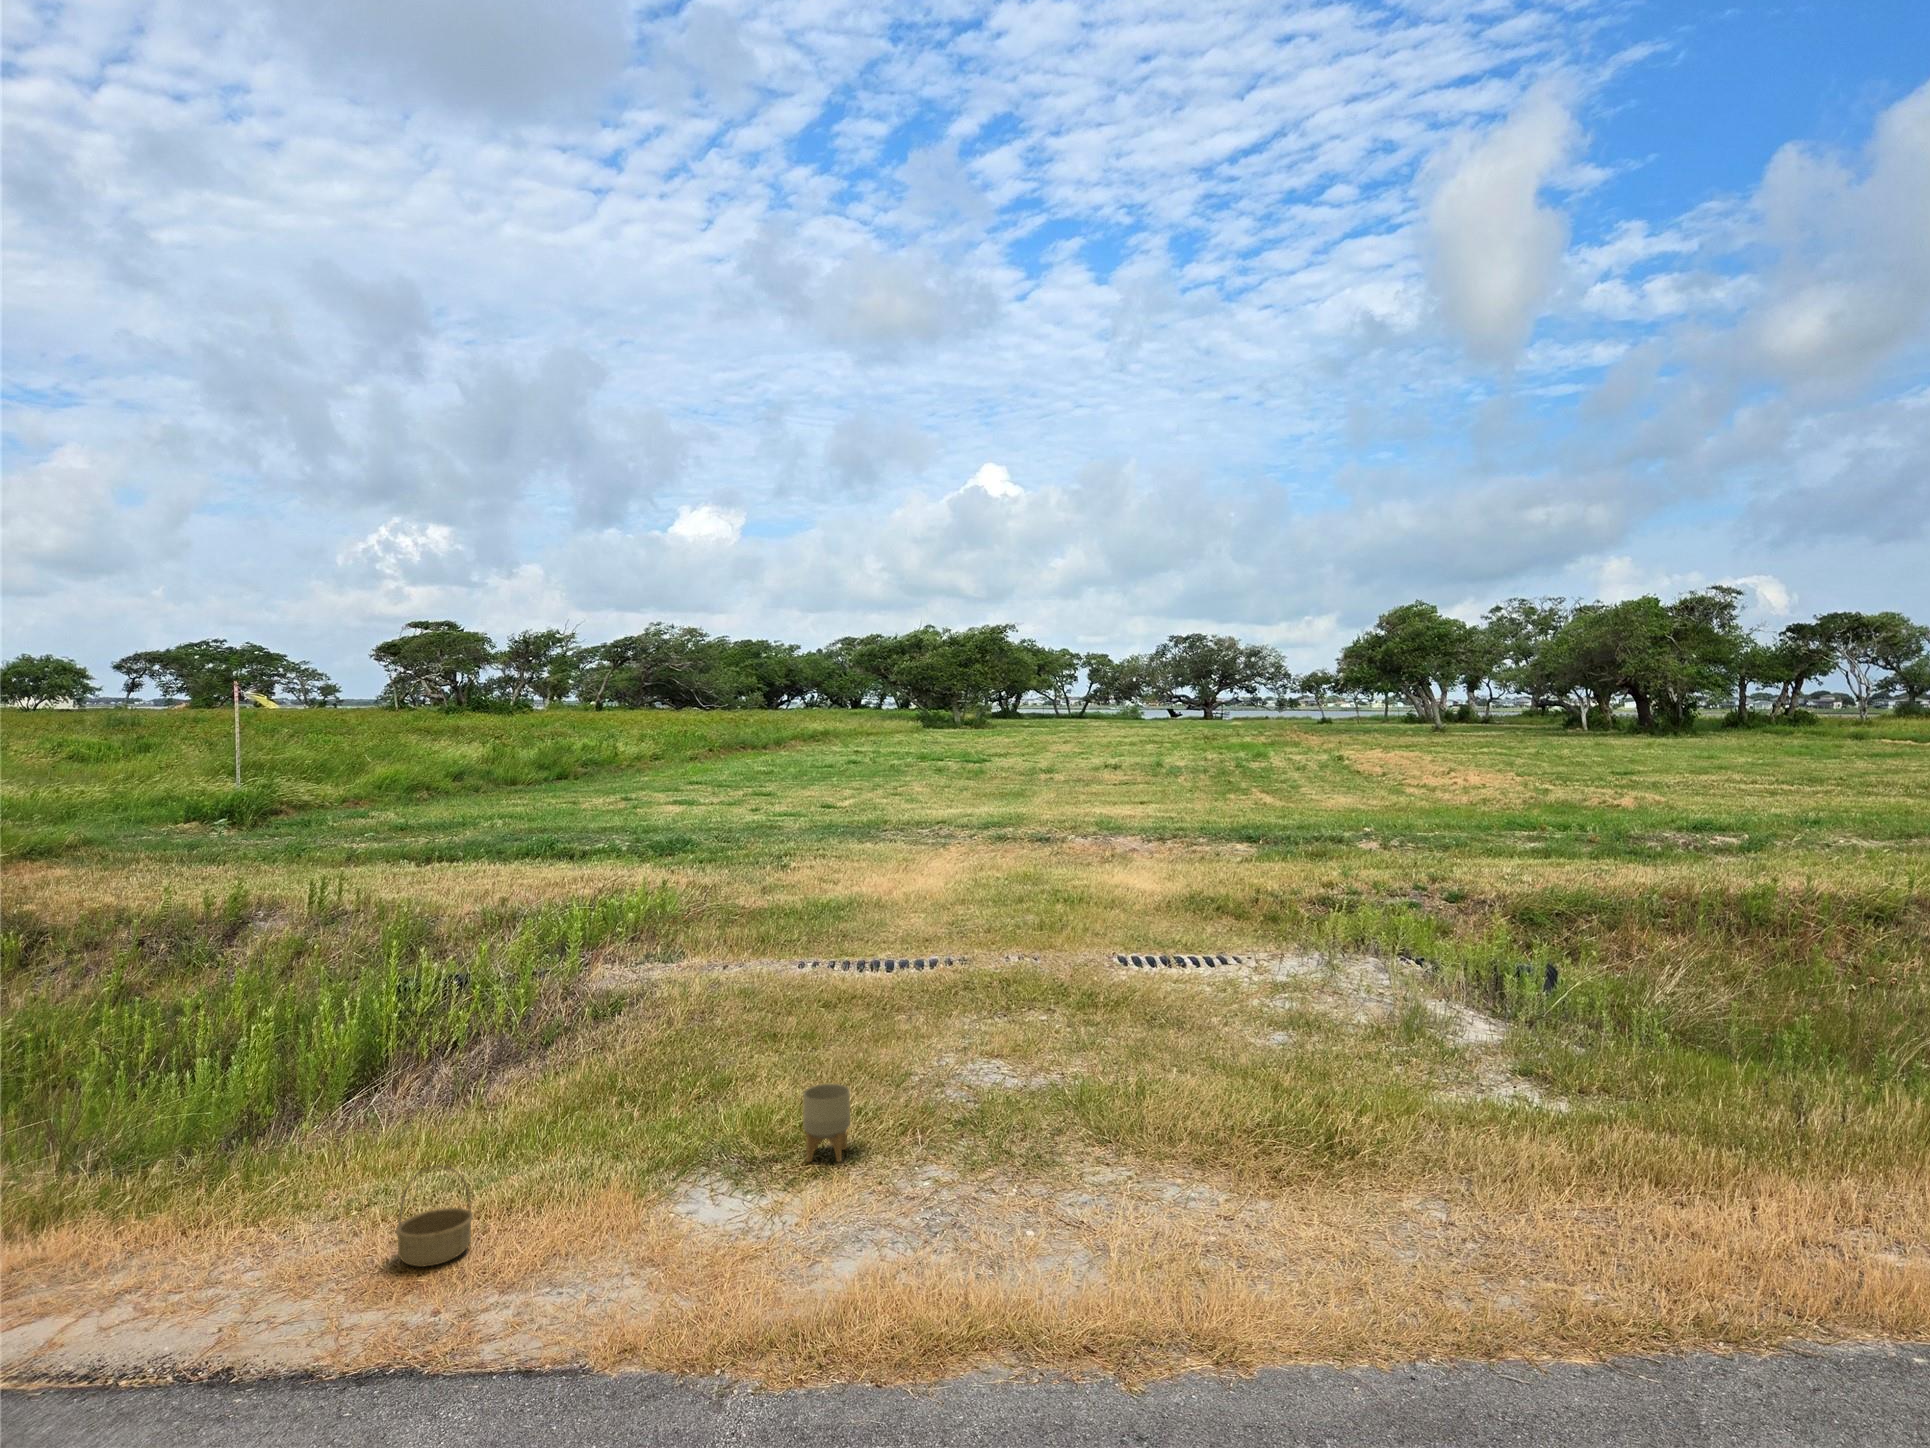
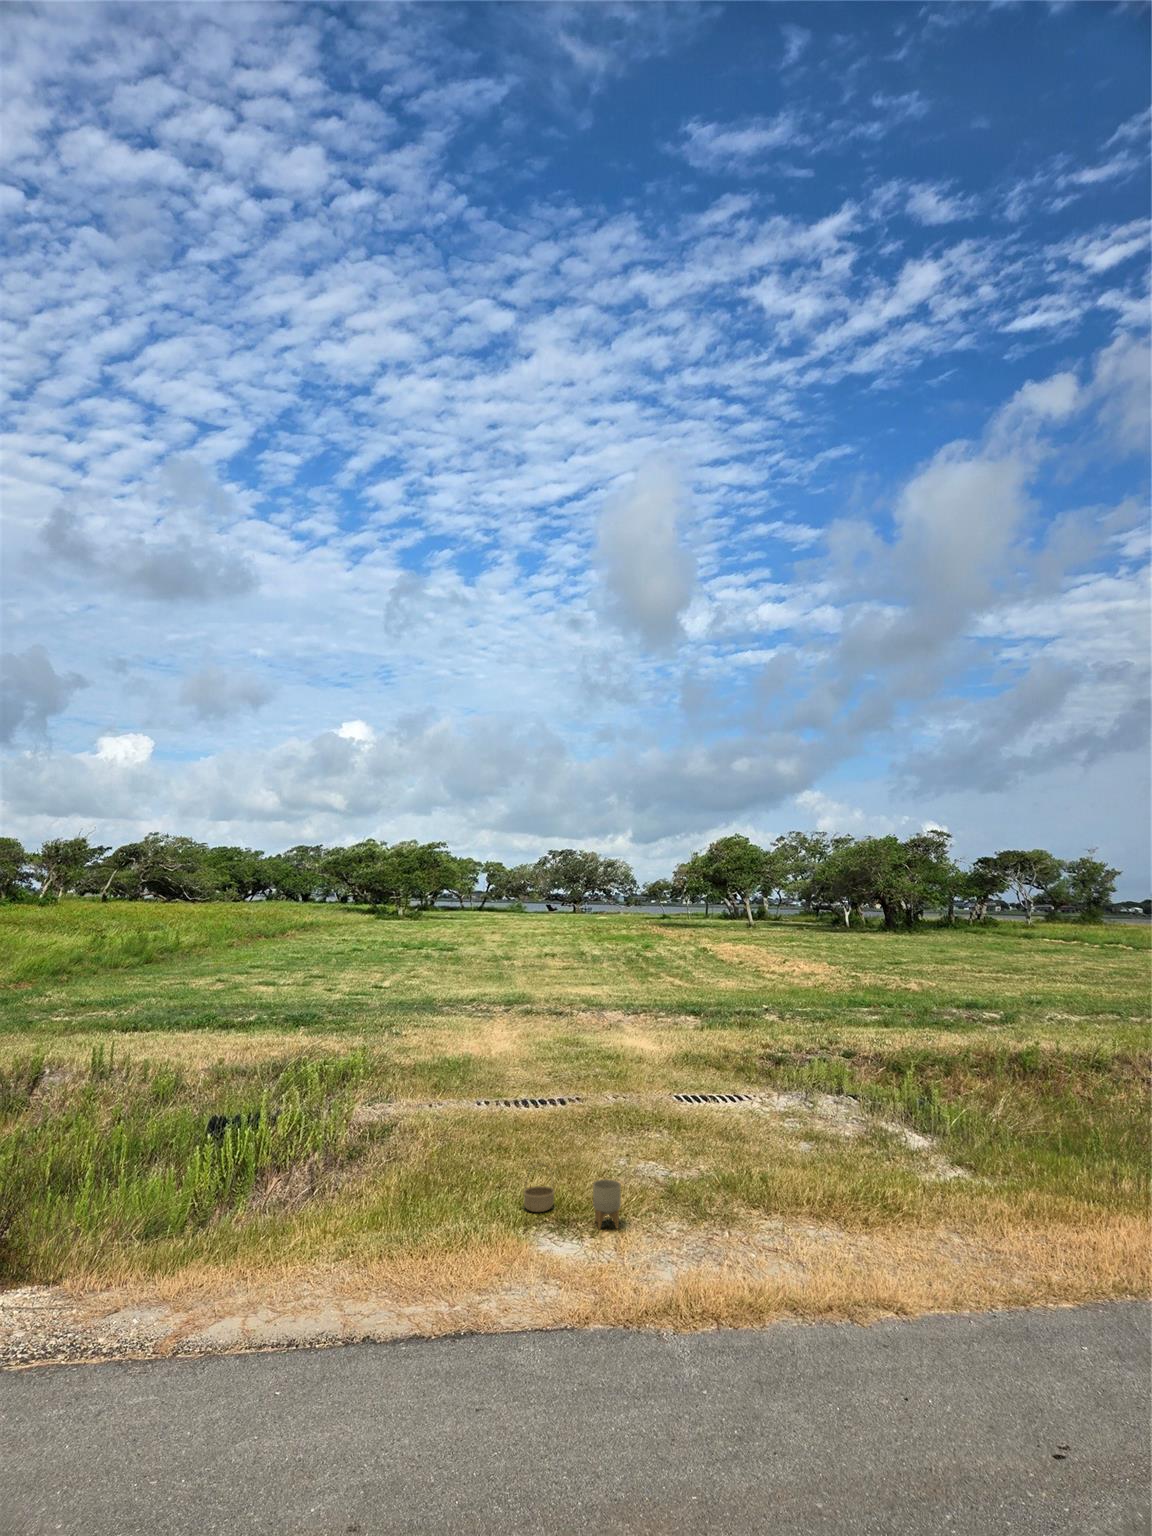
basket: present [396,1165,473,1267] -> present [523,1163,555,1212]

